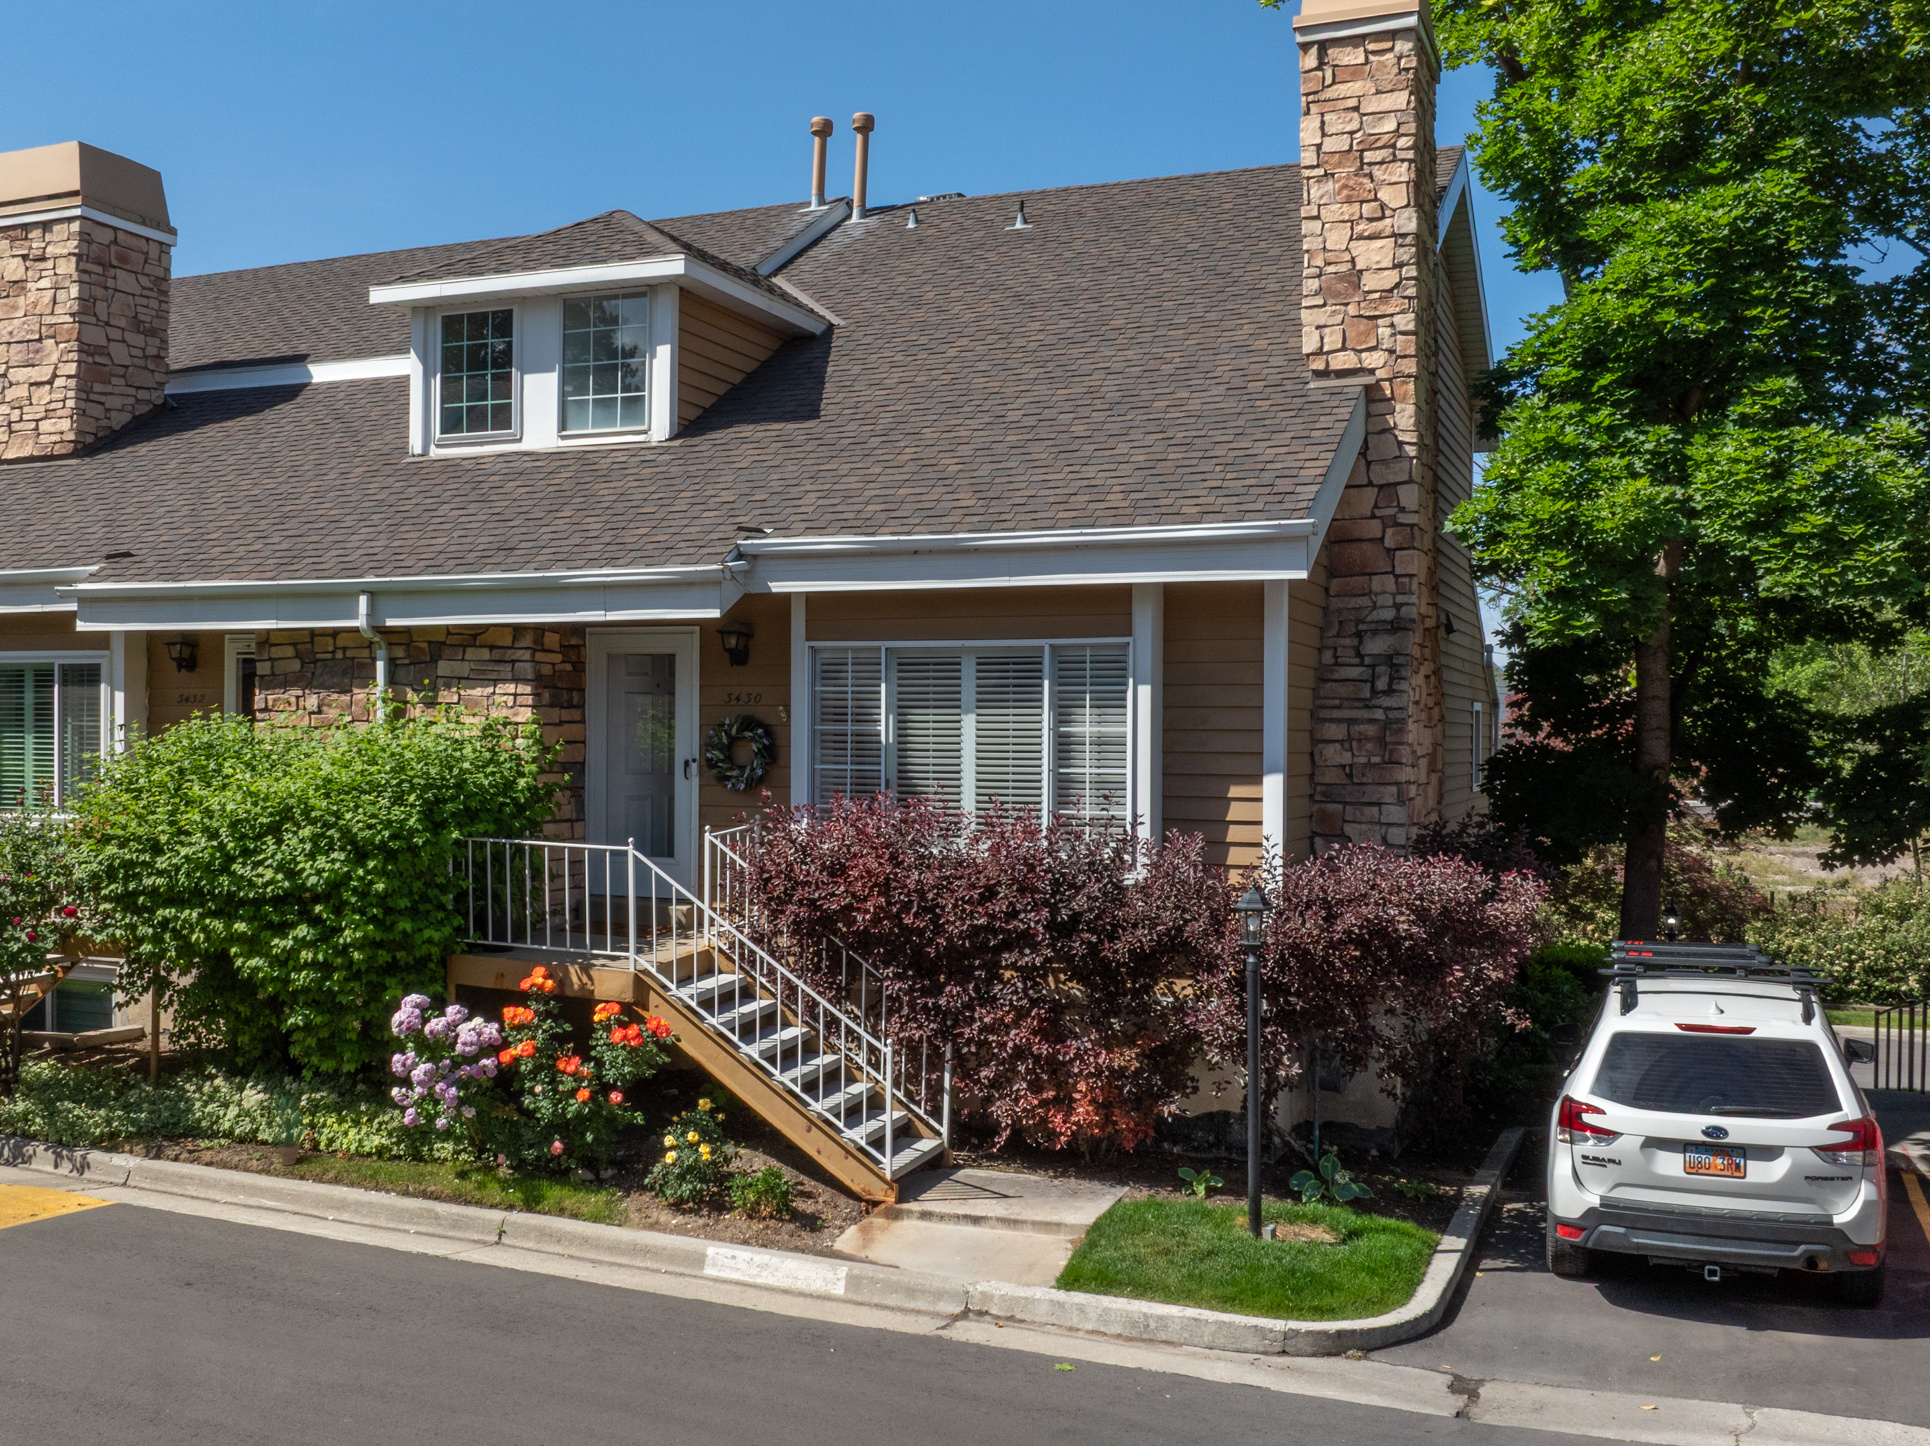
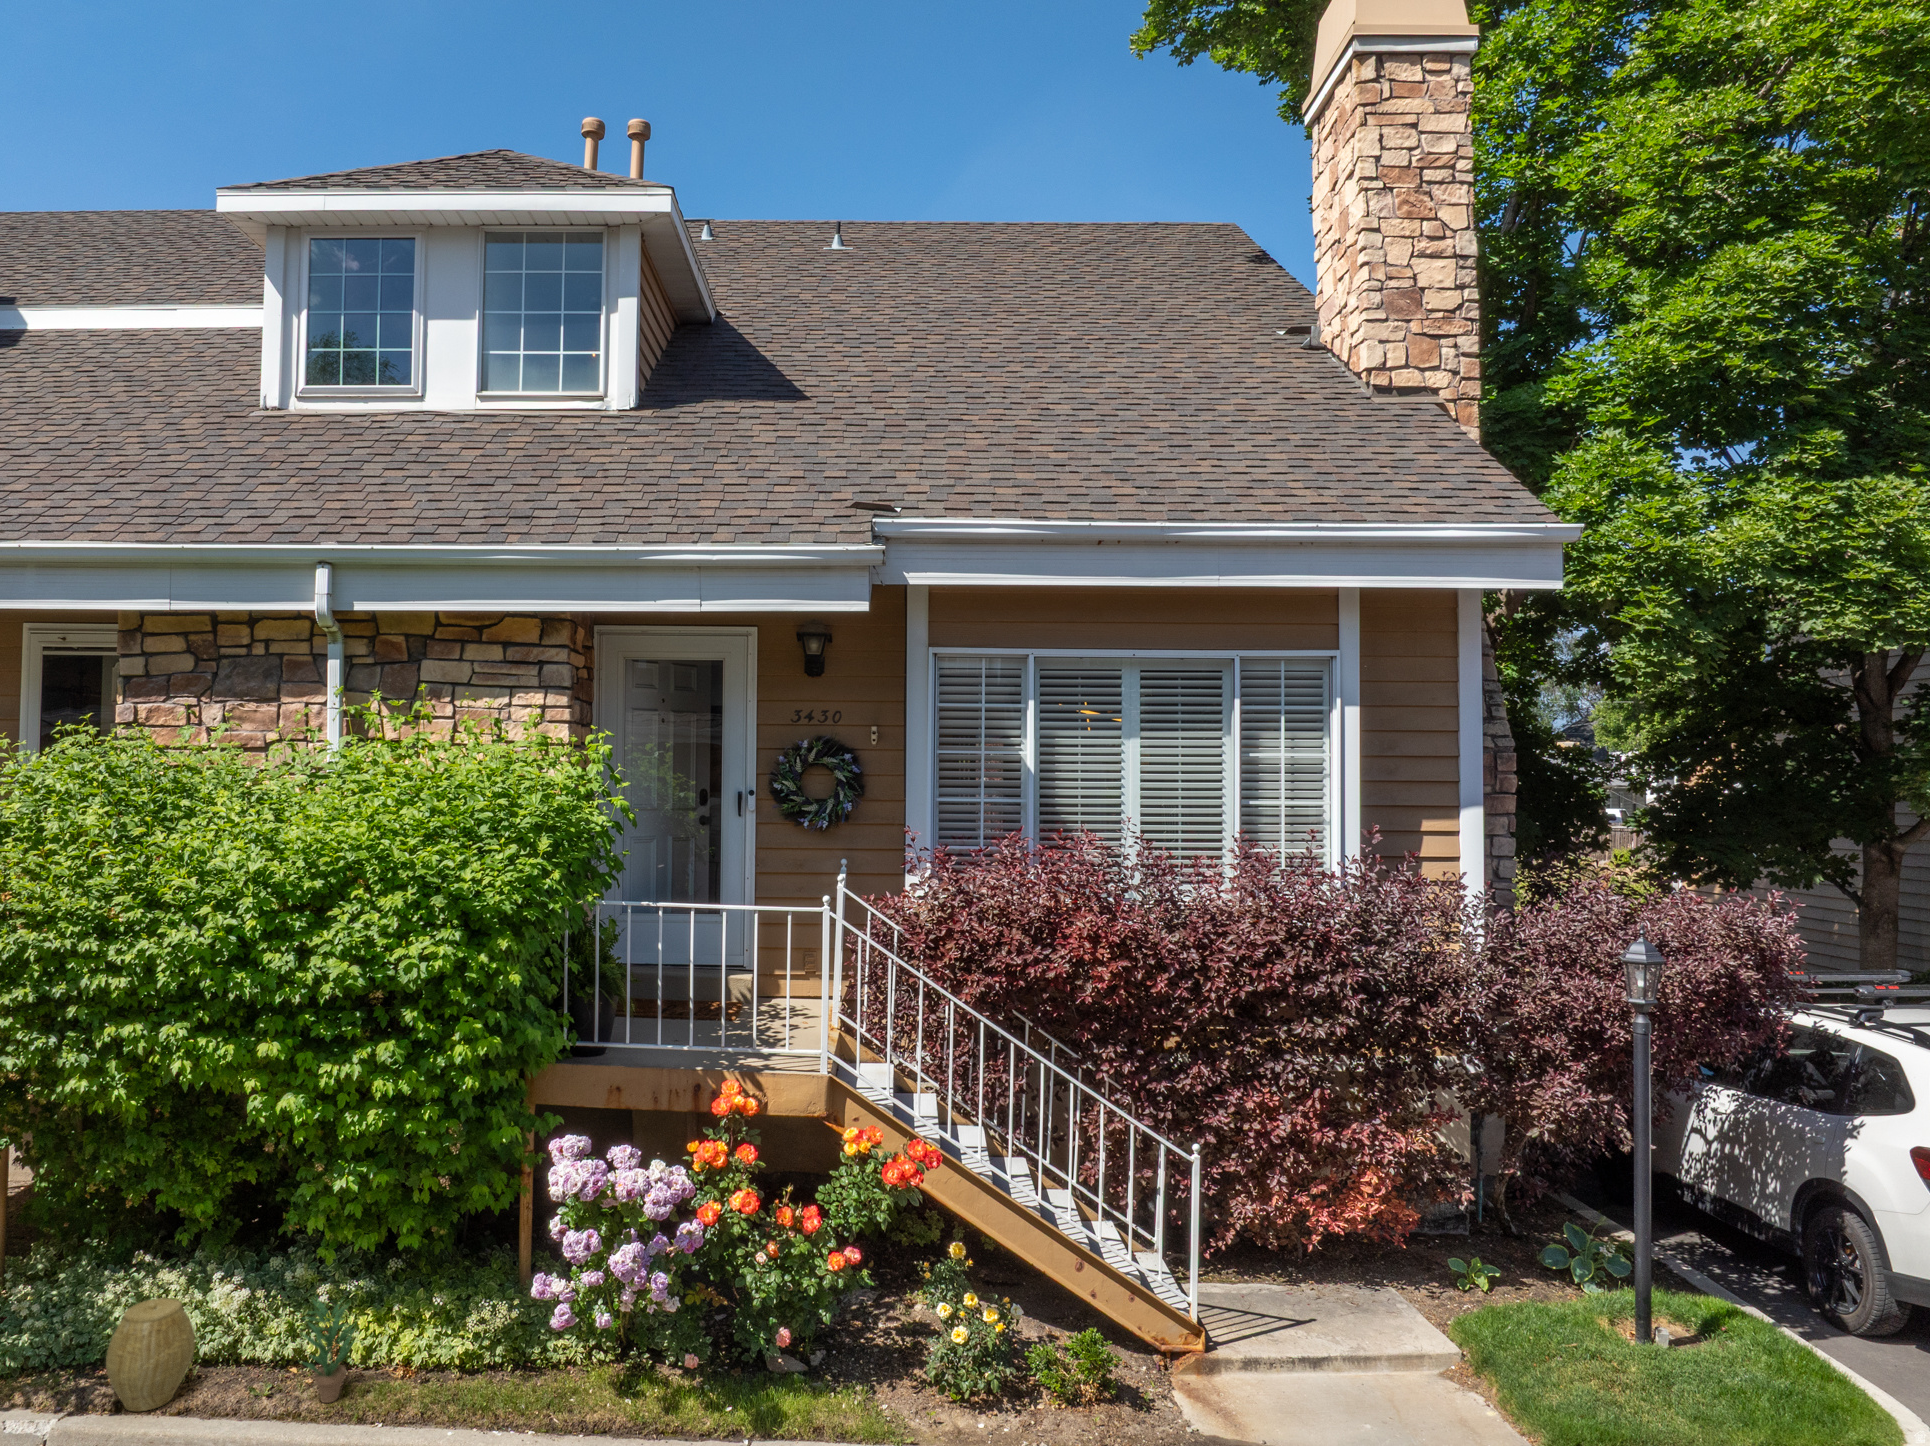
woven basket: none [163,1089,221,1157] -> present [106,1298,195,1412]

